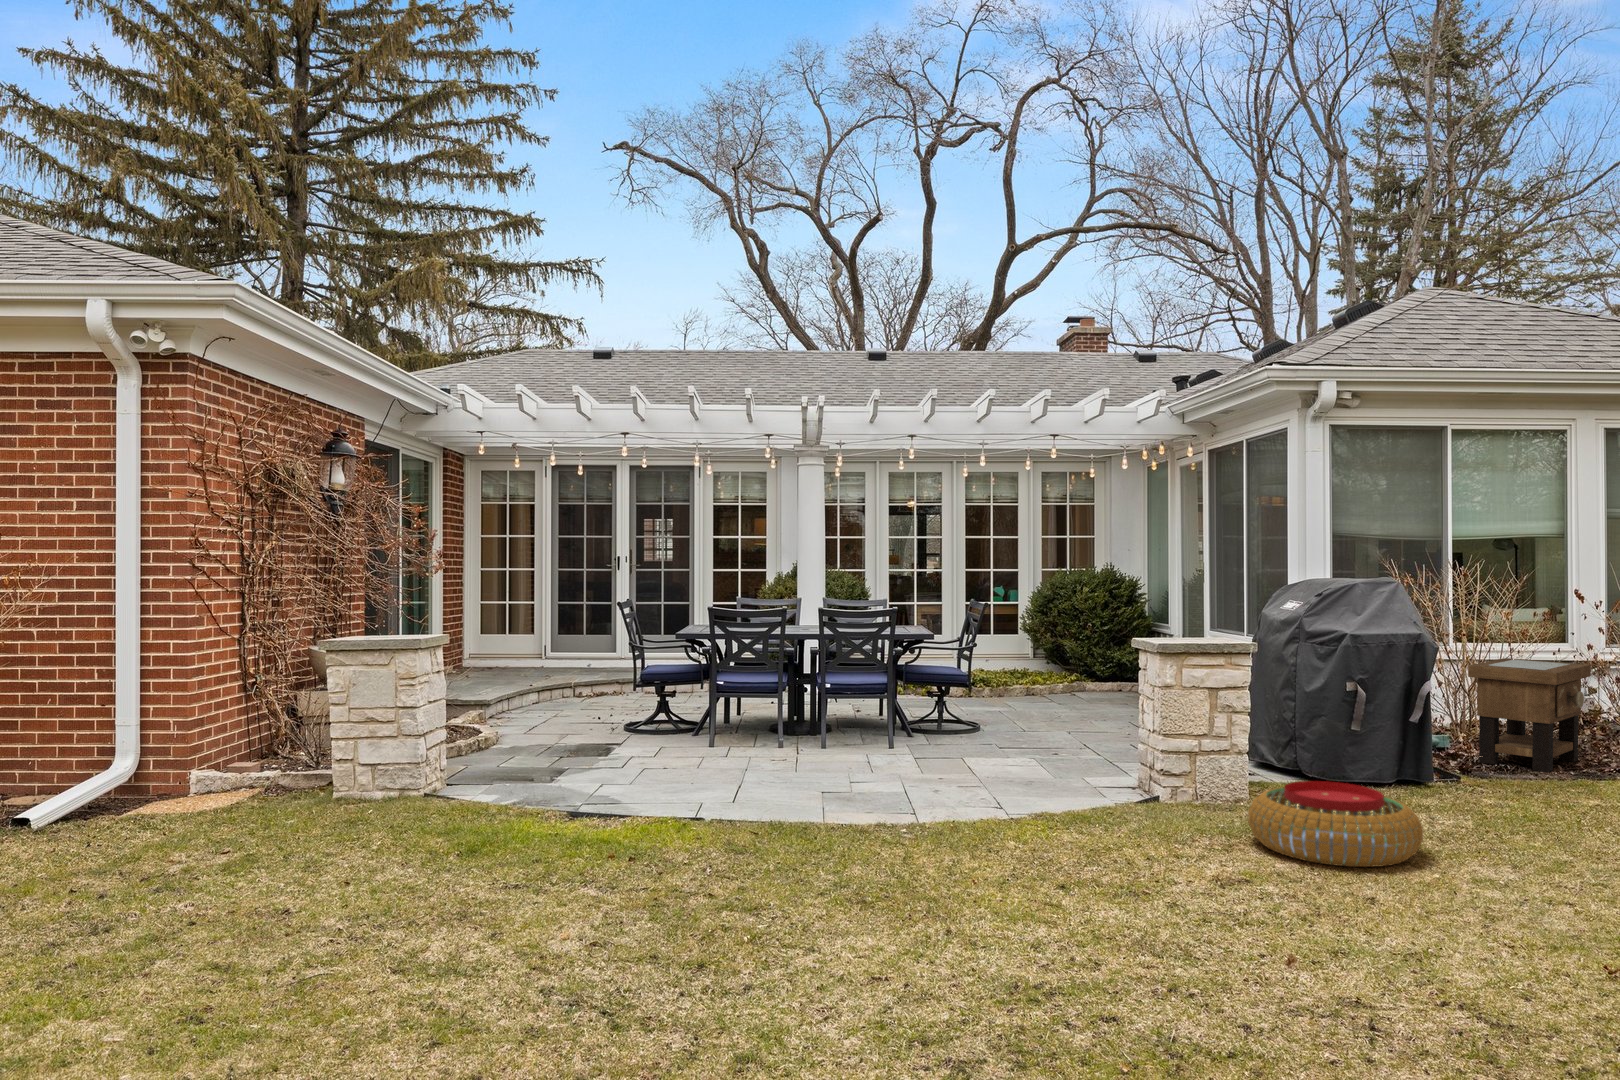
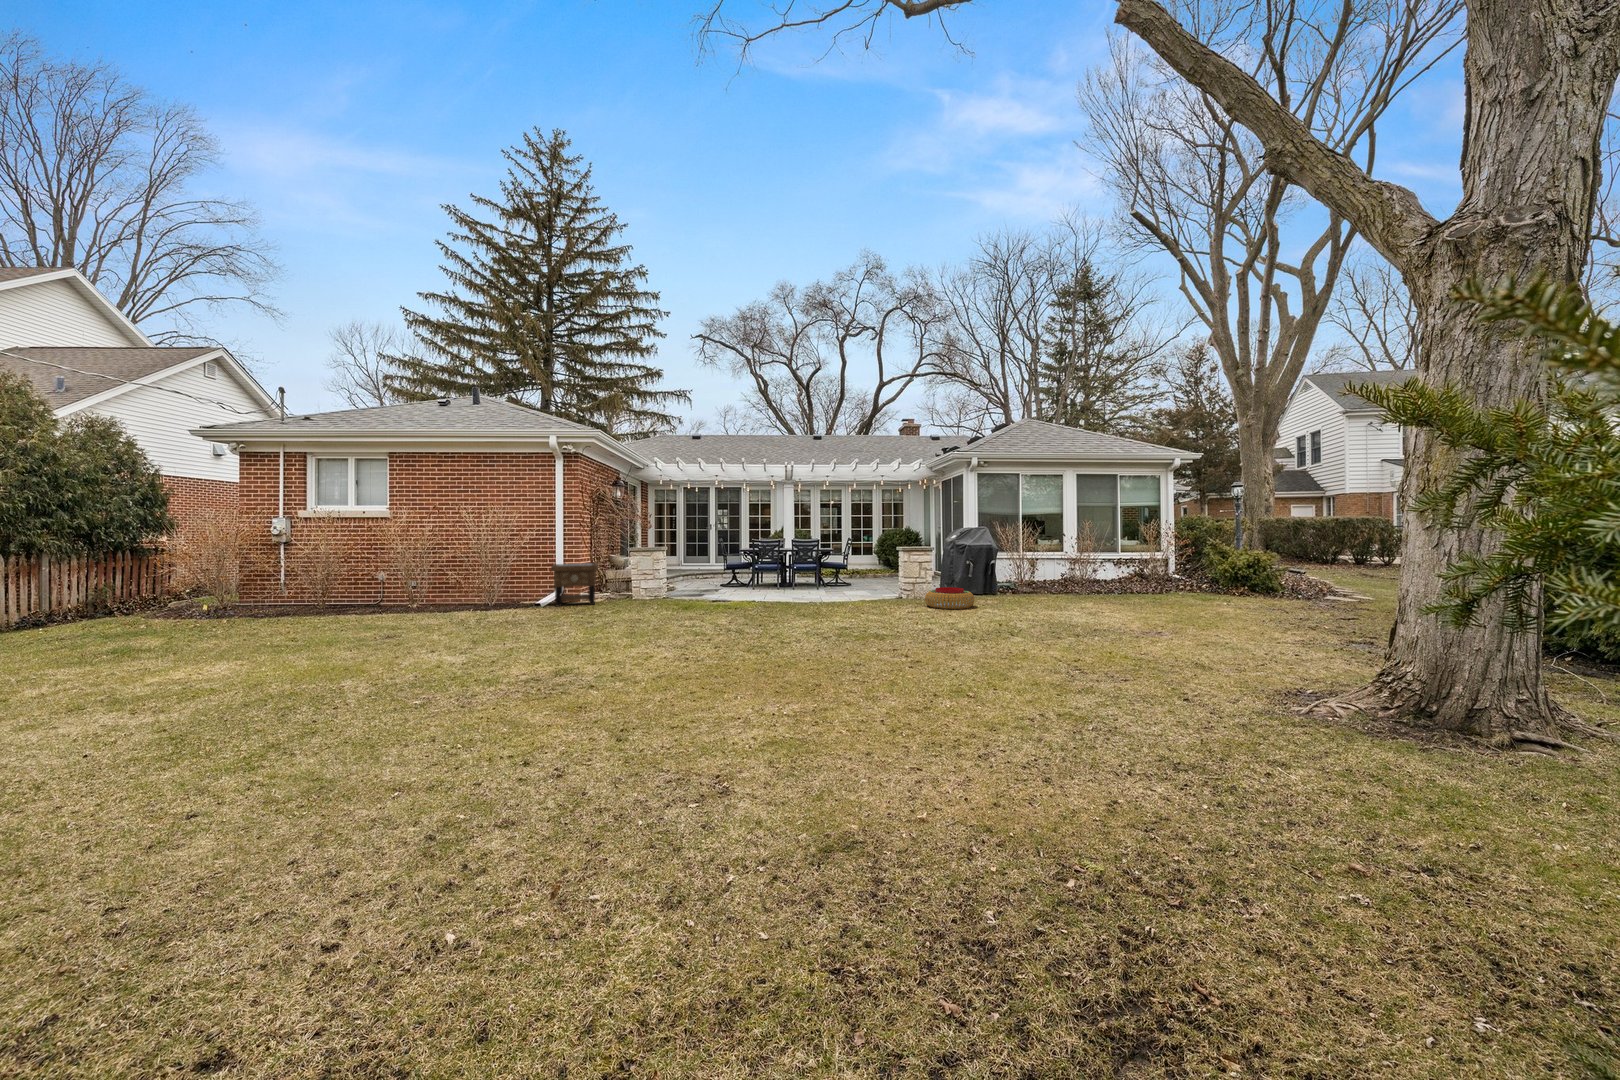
side table: present [1468,658,1591,772] -> present [551,563,598,606]

